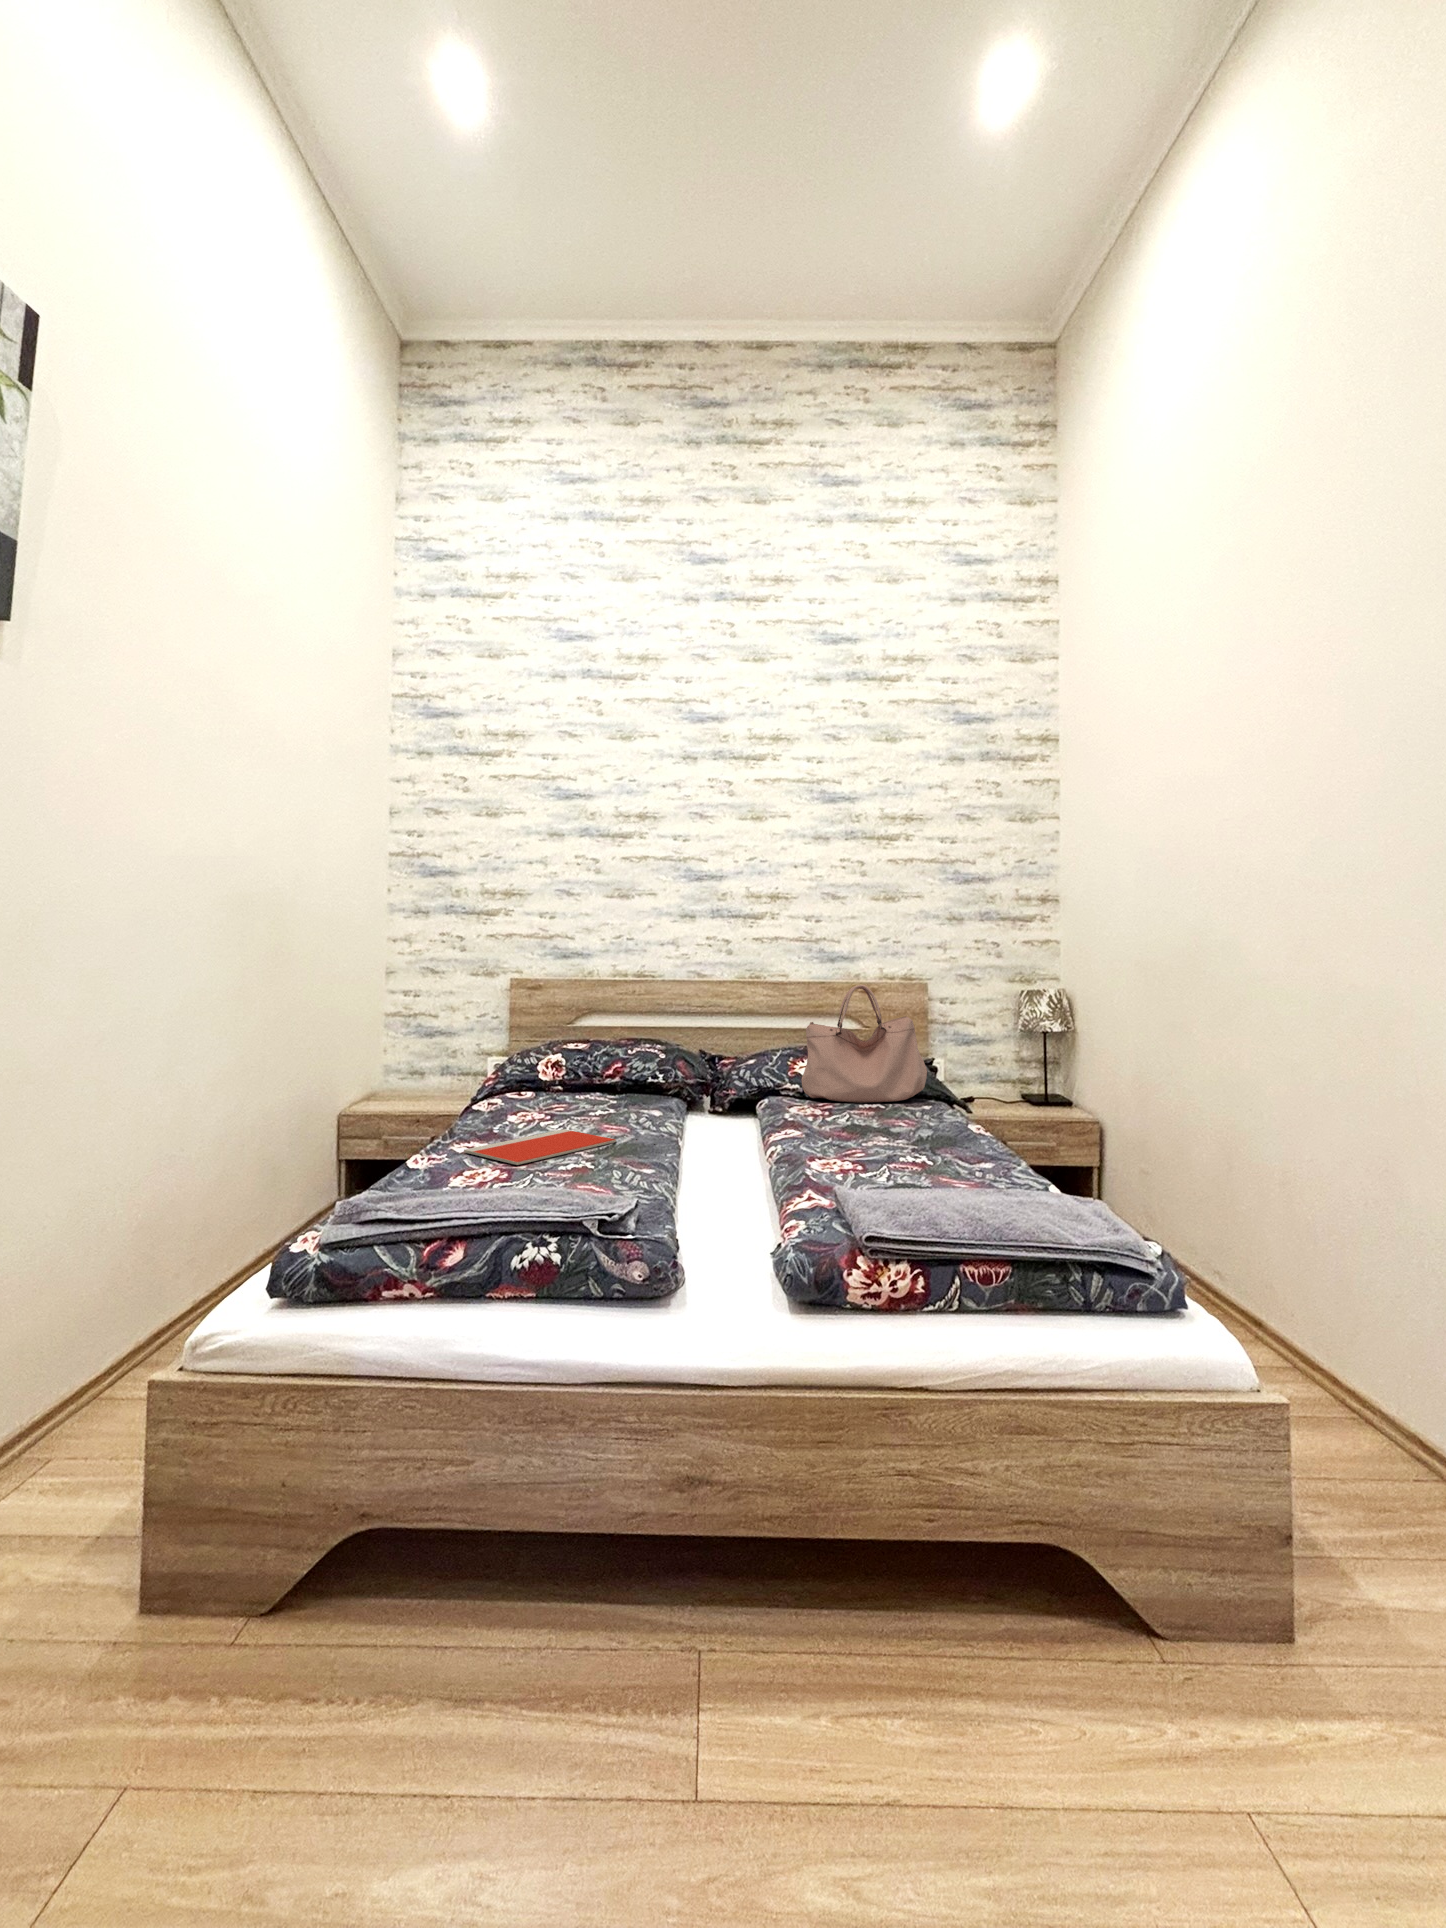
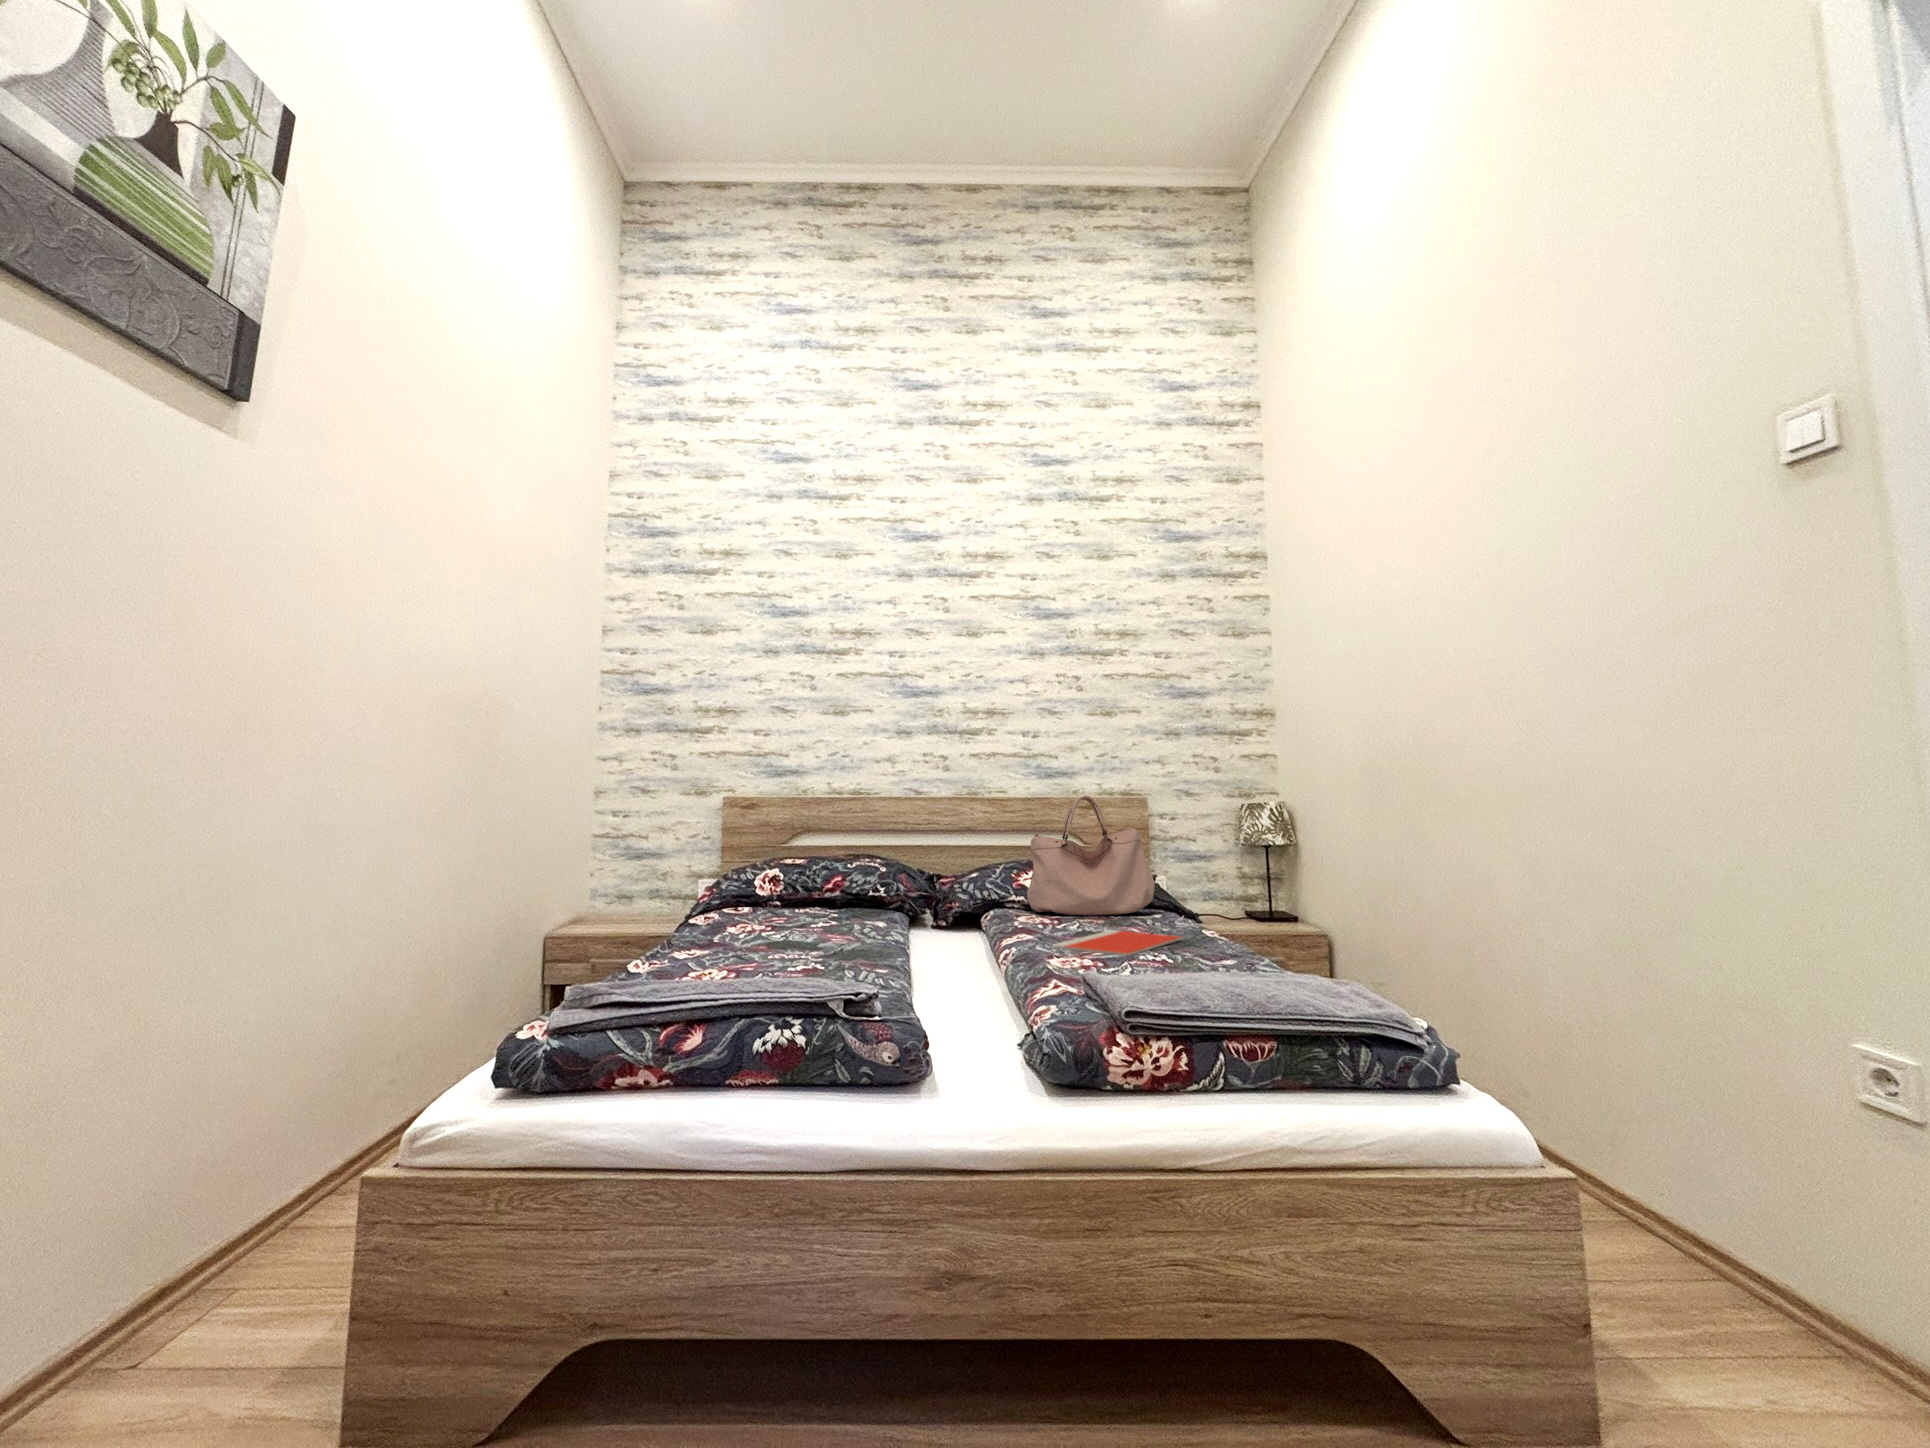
notebook: present [464,1129,616,1165] -> present [1051,930,1183,956]

